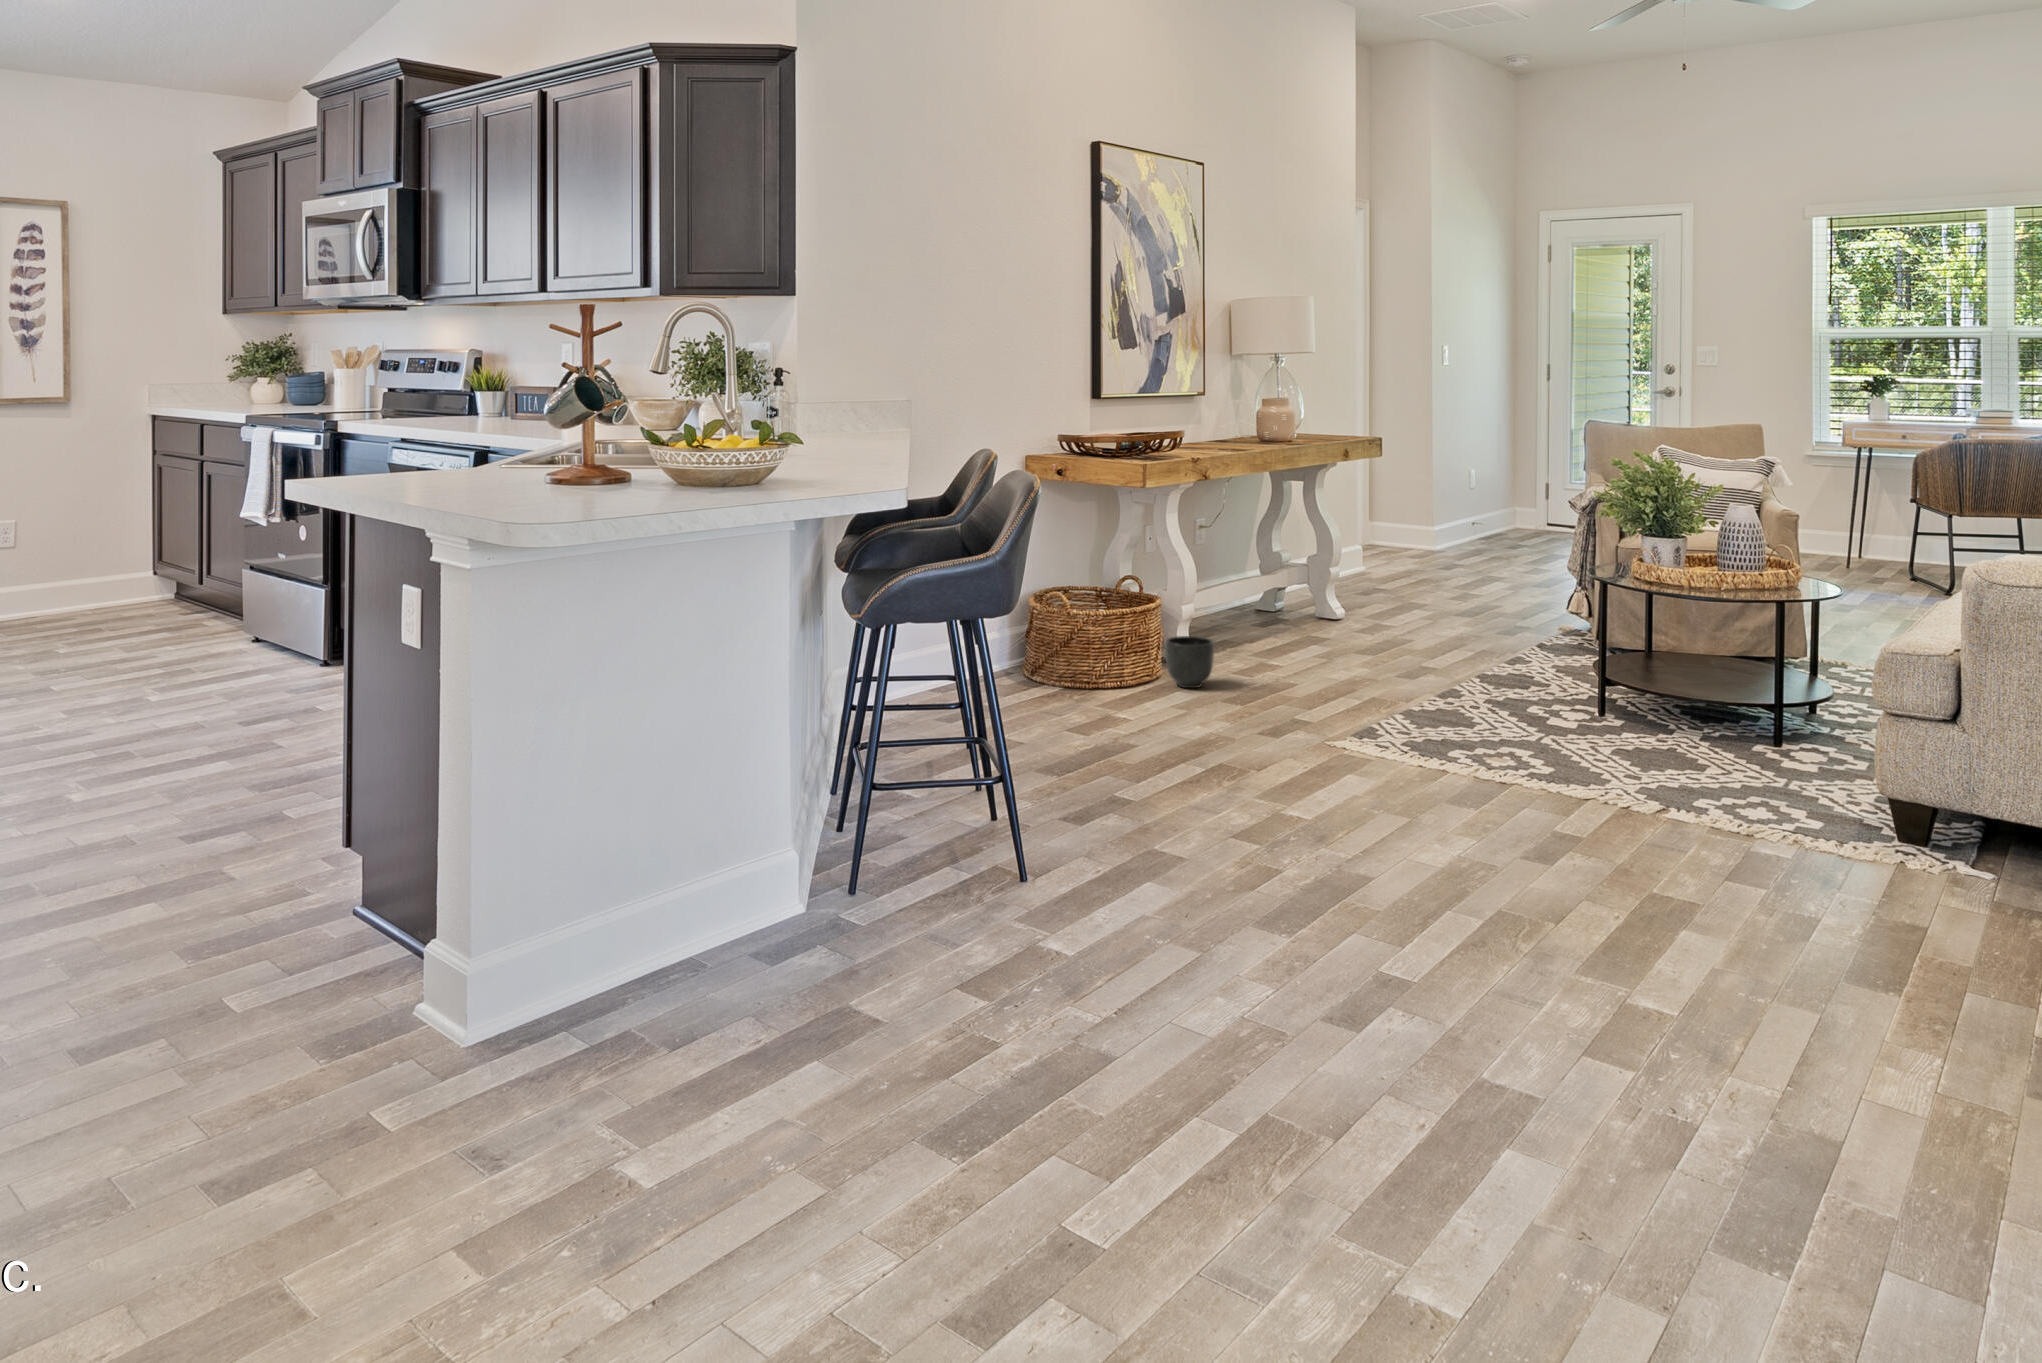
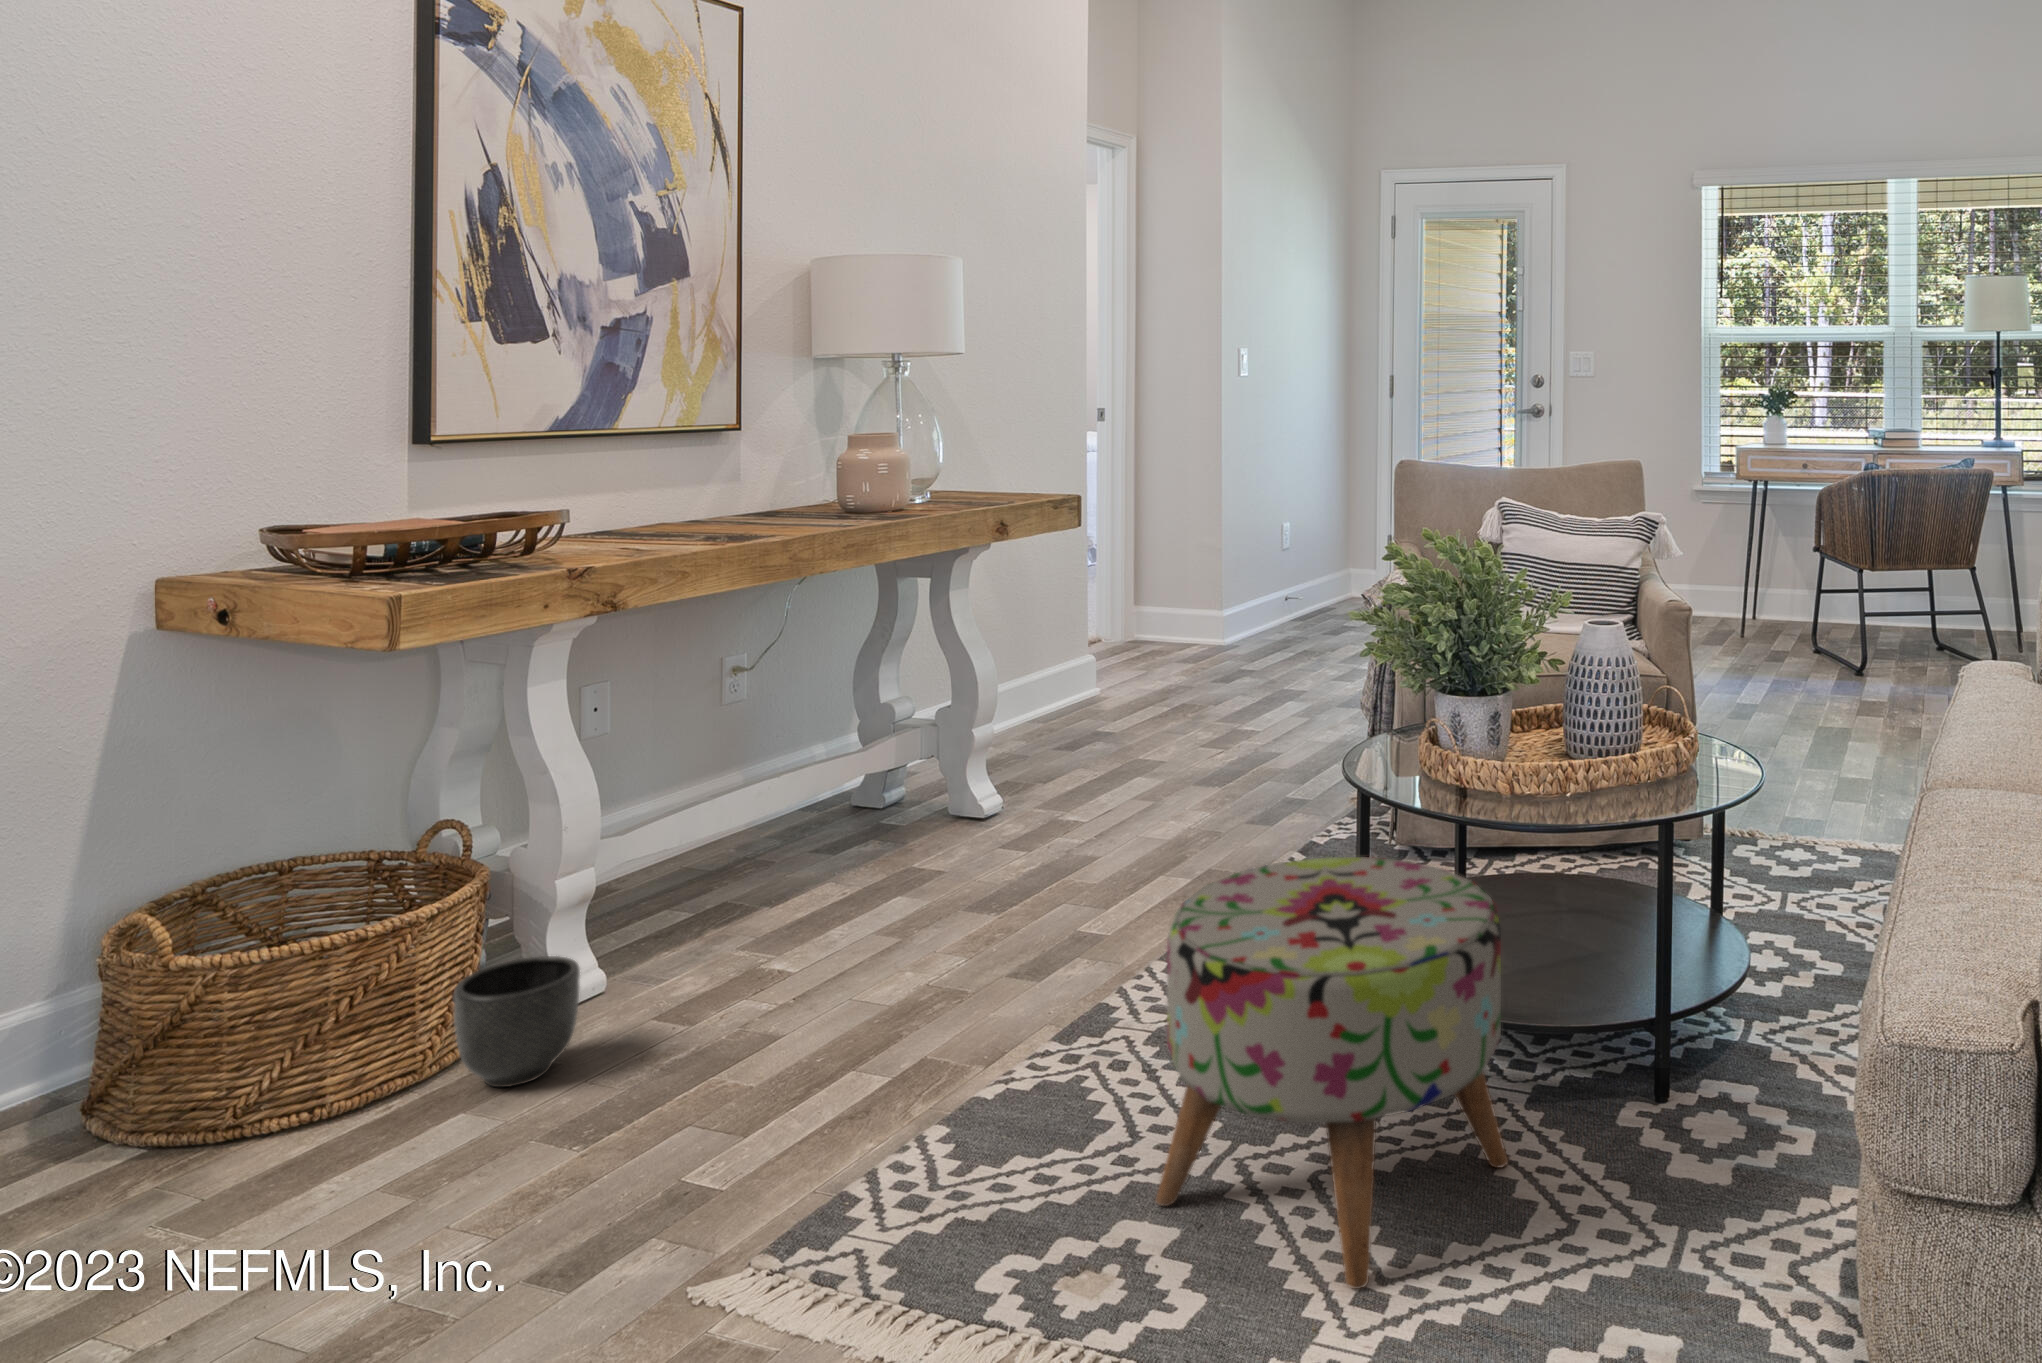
ottoman: none [1519,607,1695,774] -> present [1156,857,1508,1289]

